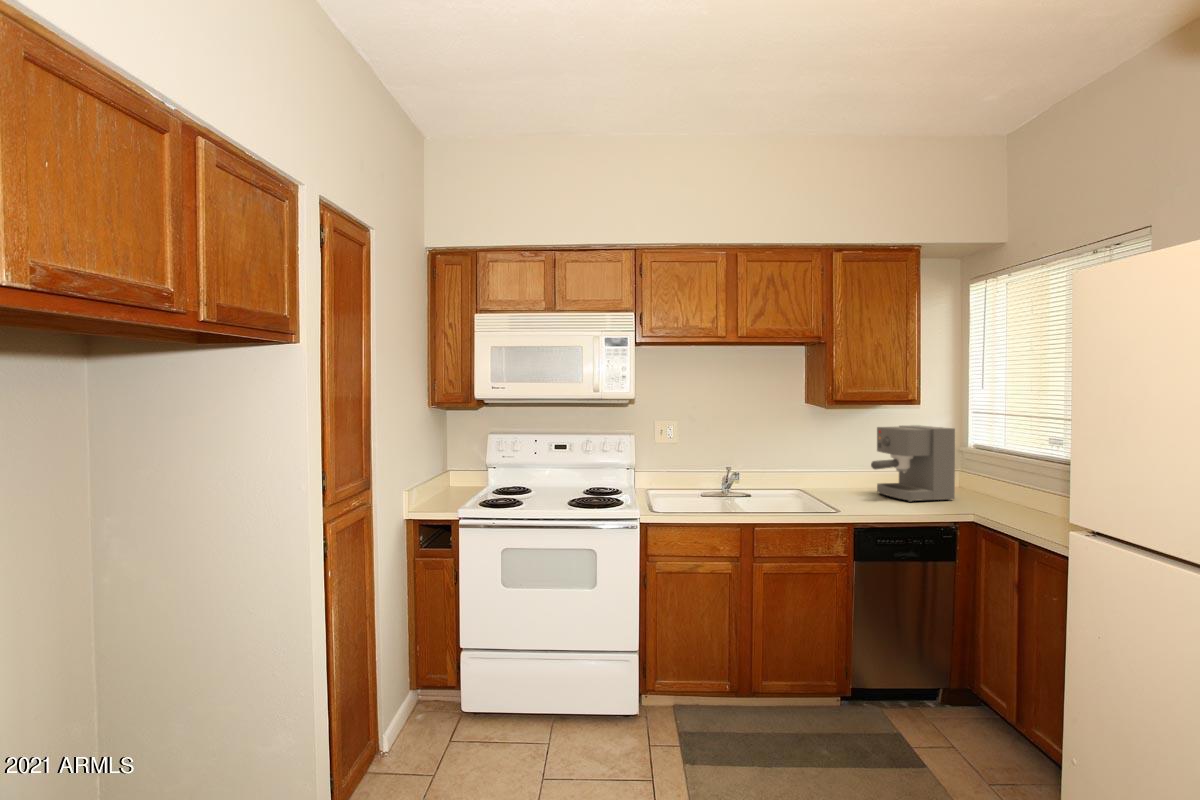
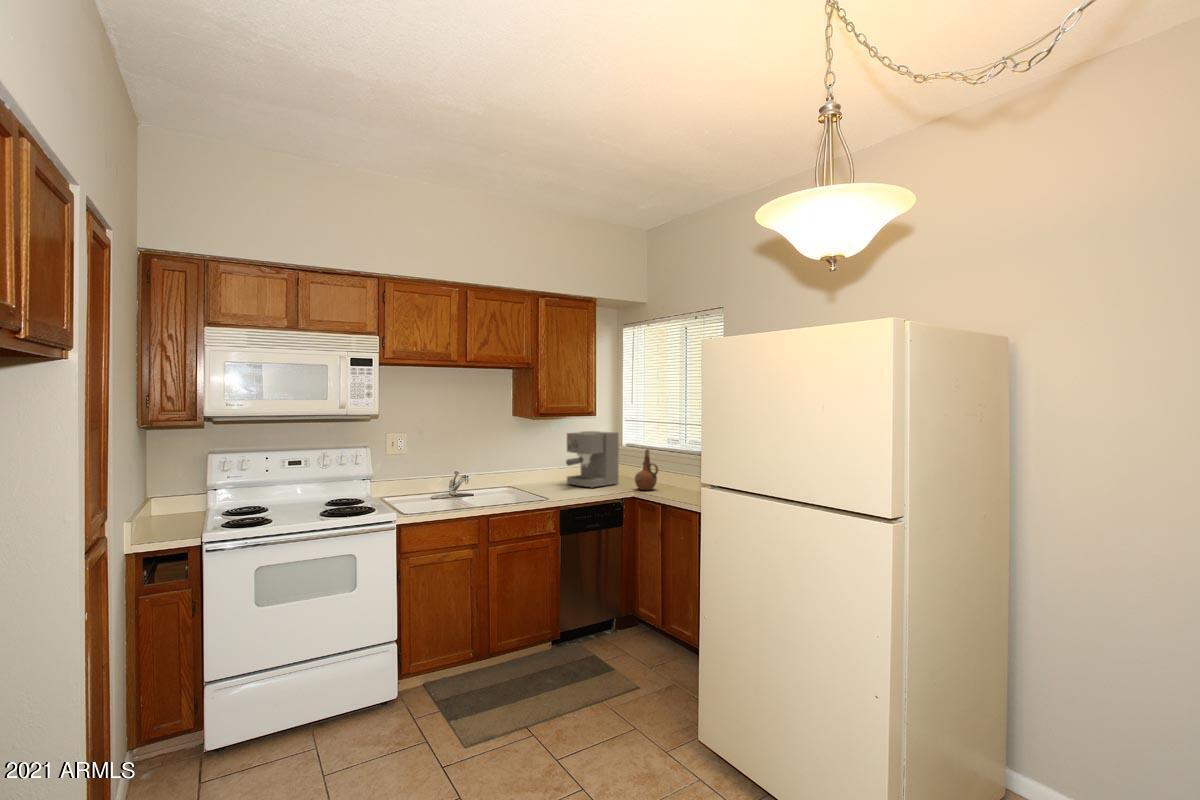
ceramic pitcher: none [976,454,1017,513] -> present [635,450,658,490]

